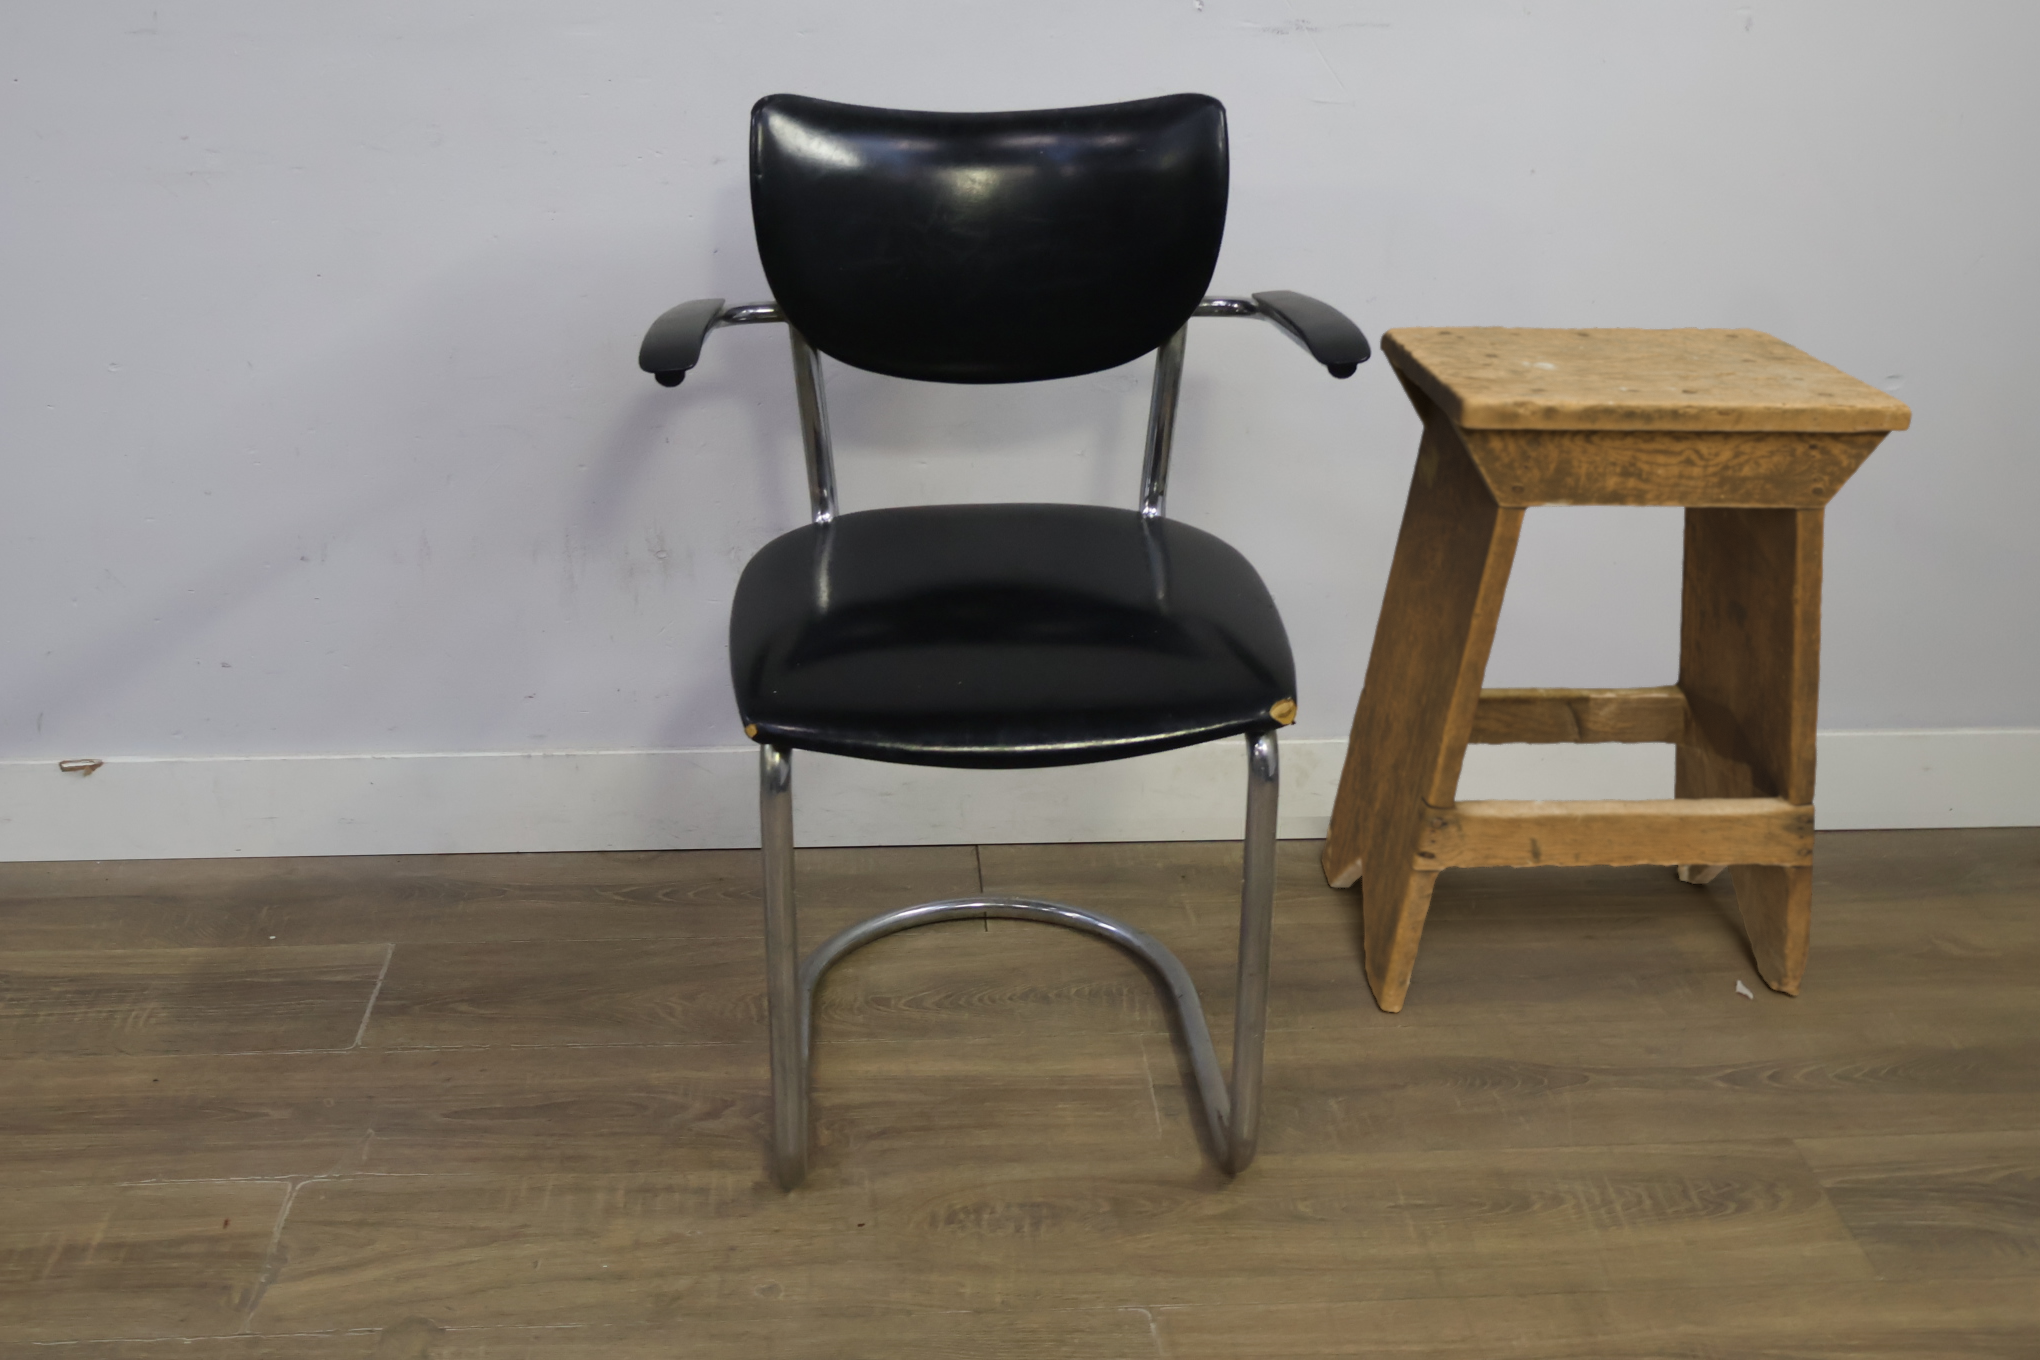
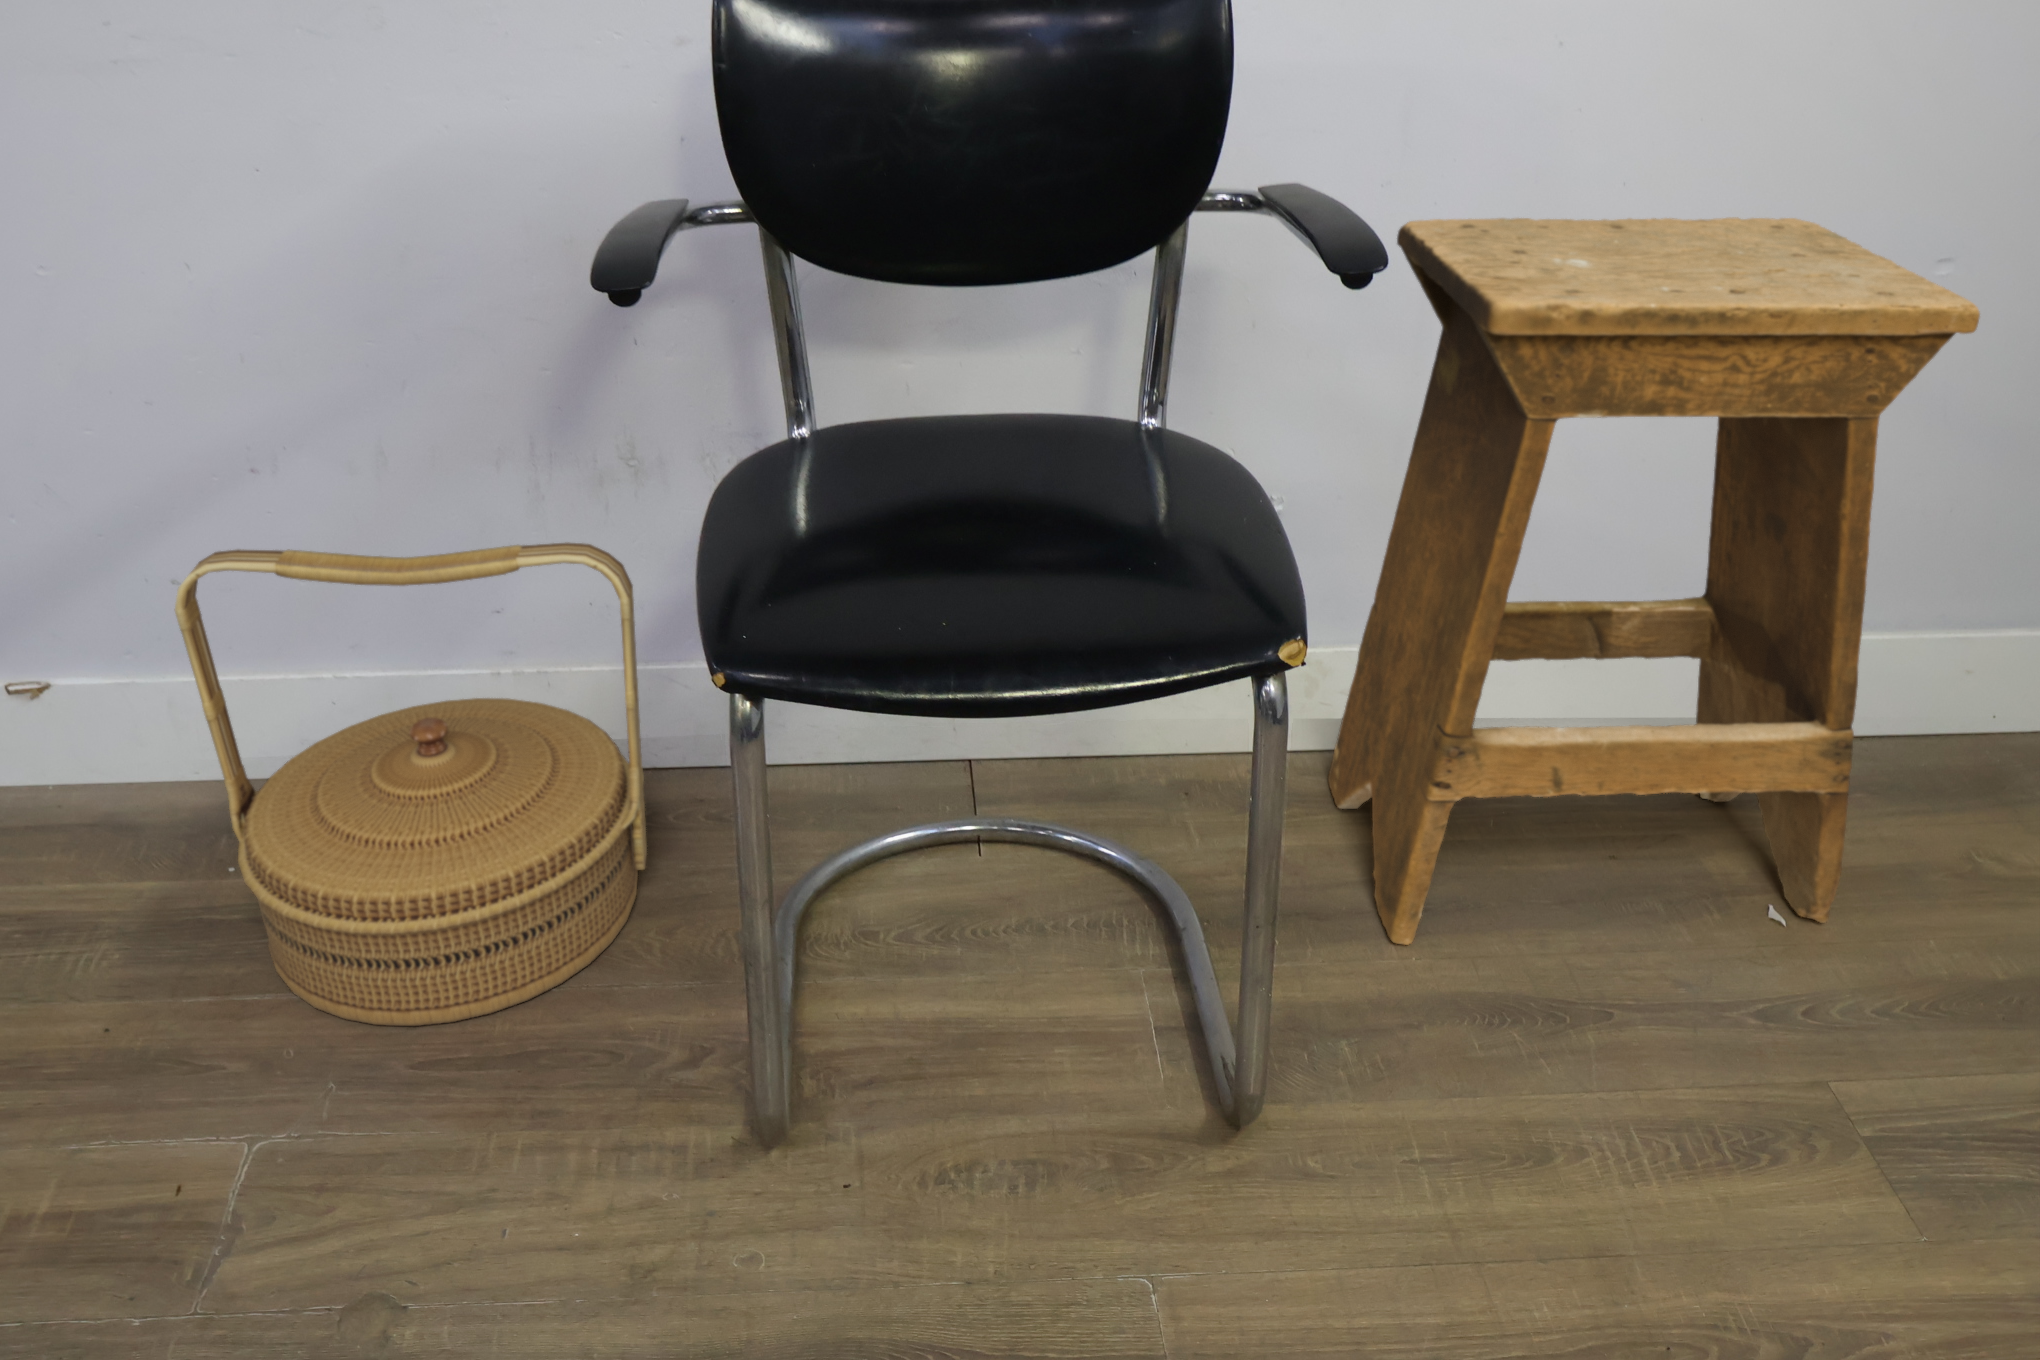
woven basket: none [235,618,668,1079] -> present [175,542,647,1026]

